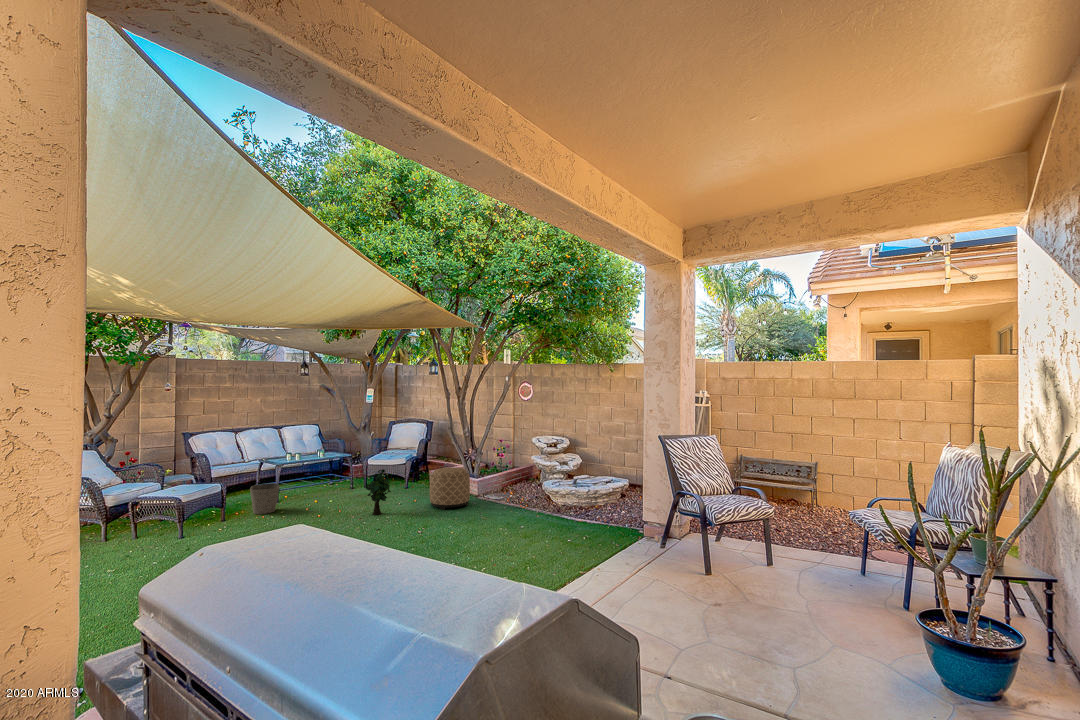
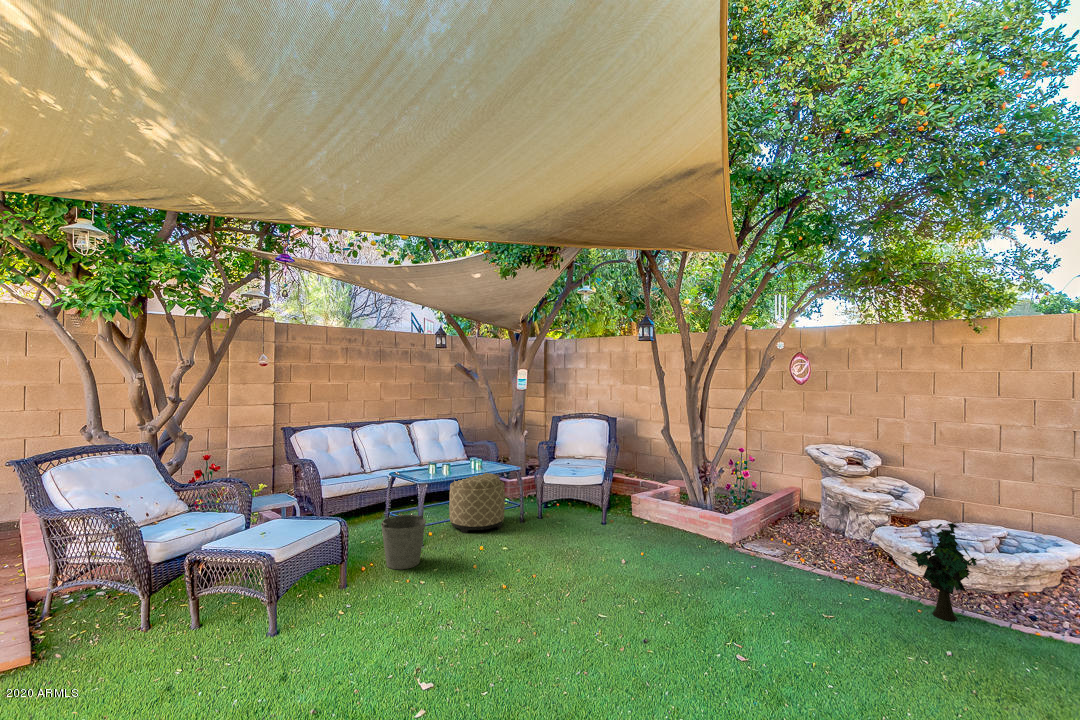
ottoman: present [430,467,470,510] -> present [449,473,505,533]
decorative plant: present [364,469,391,515] -> present [910,523,977,621]

